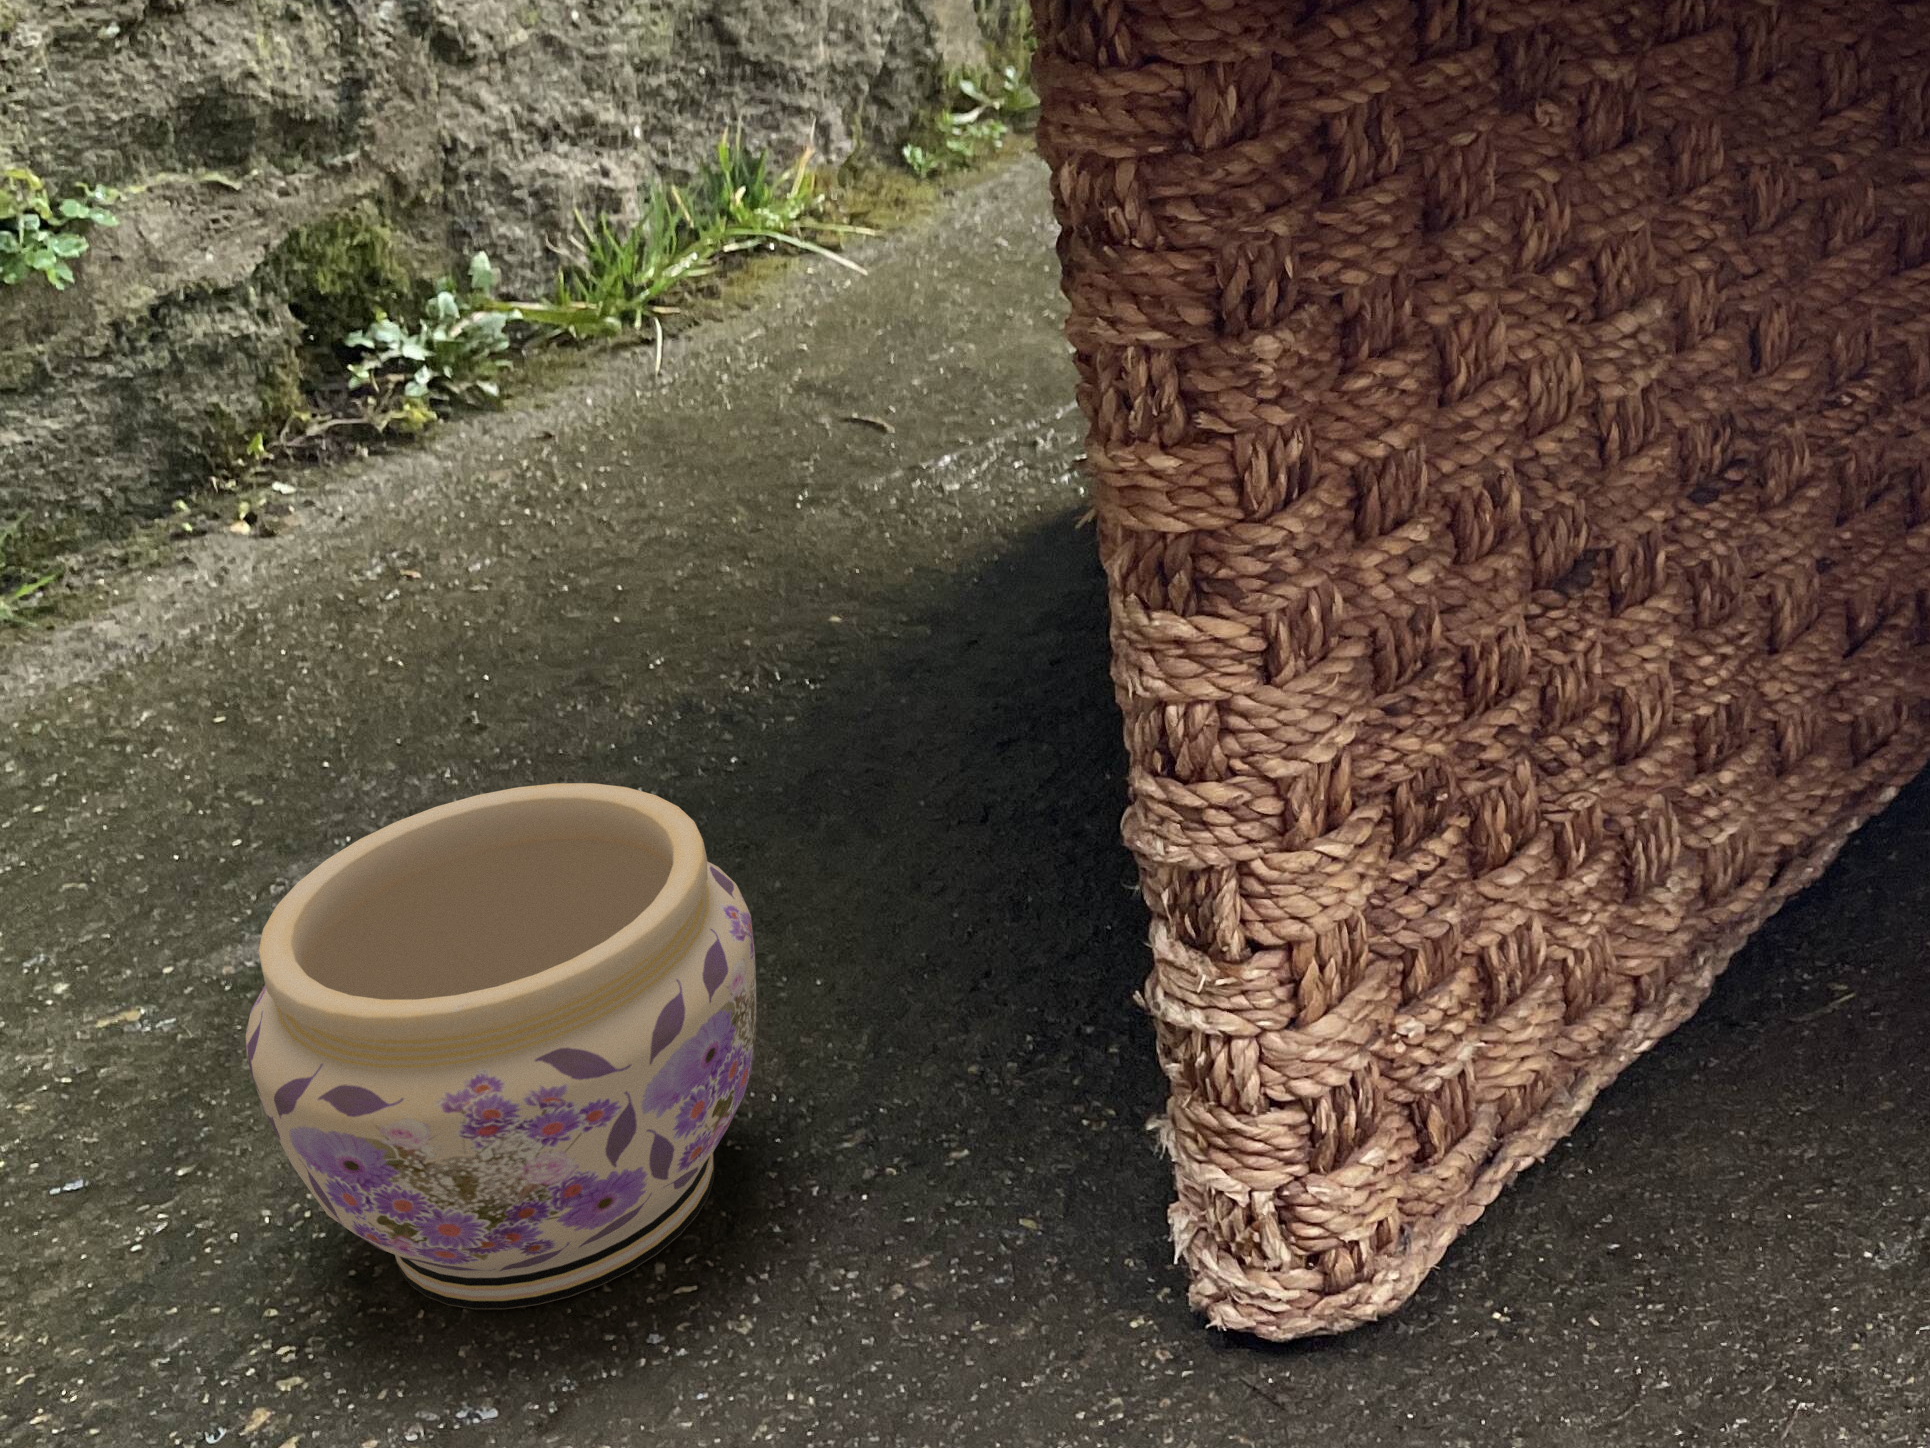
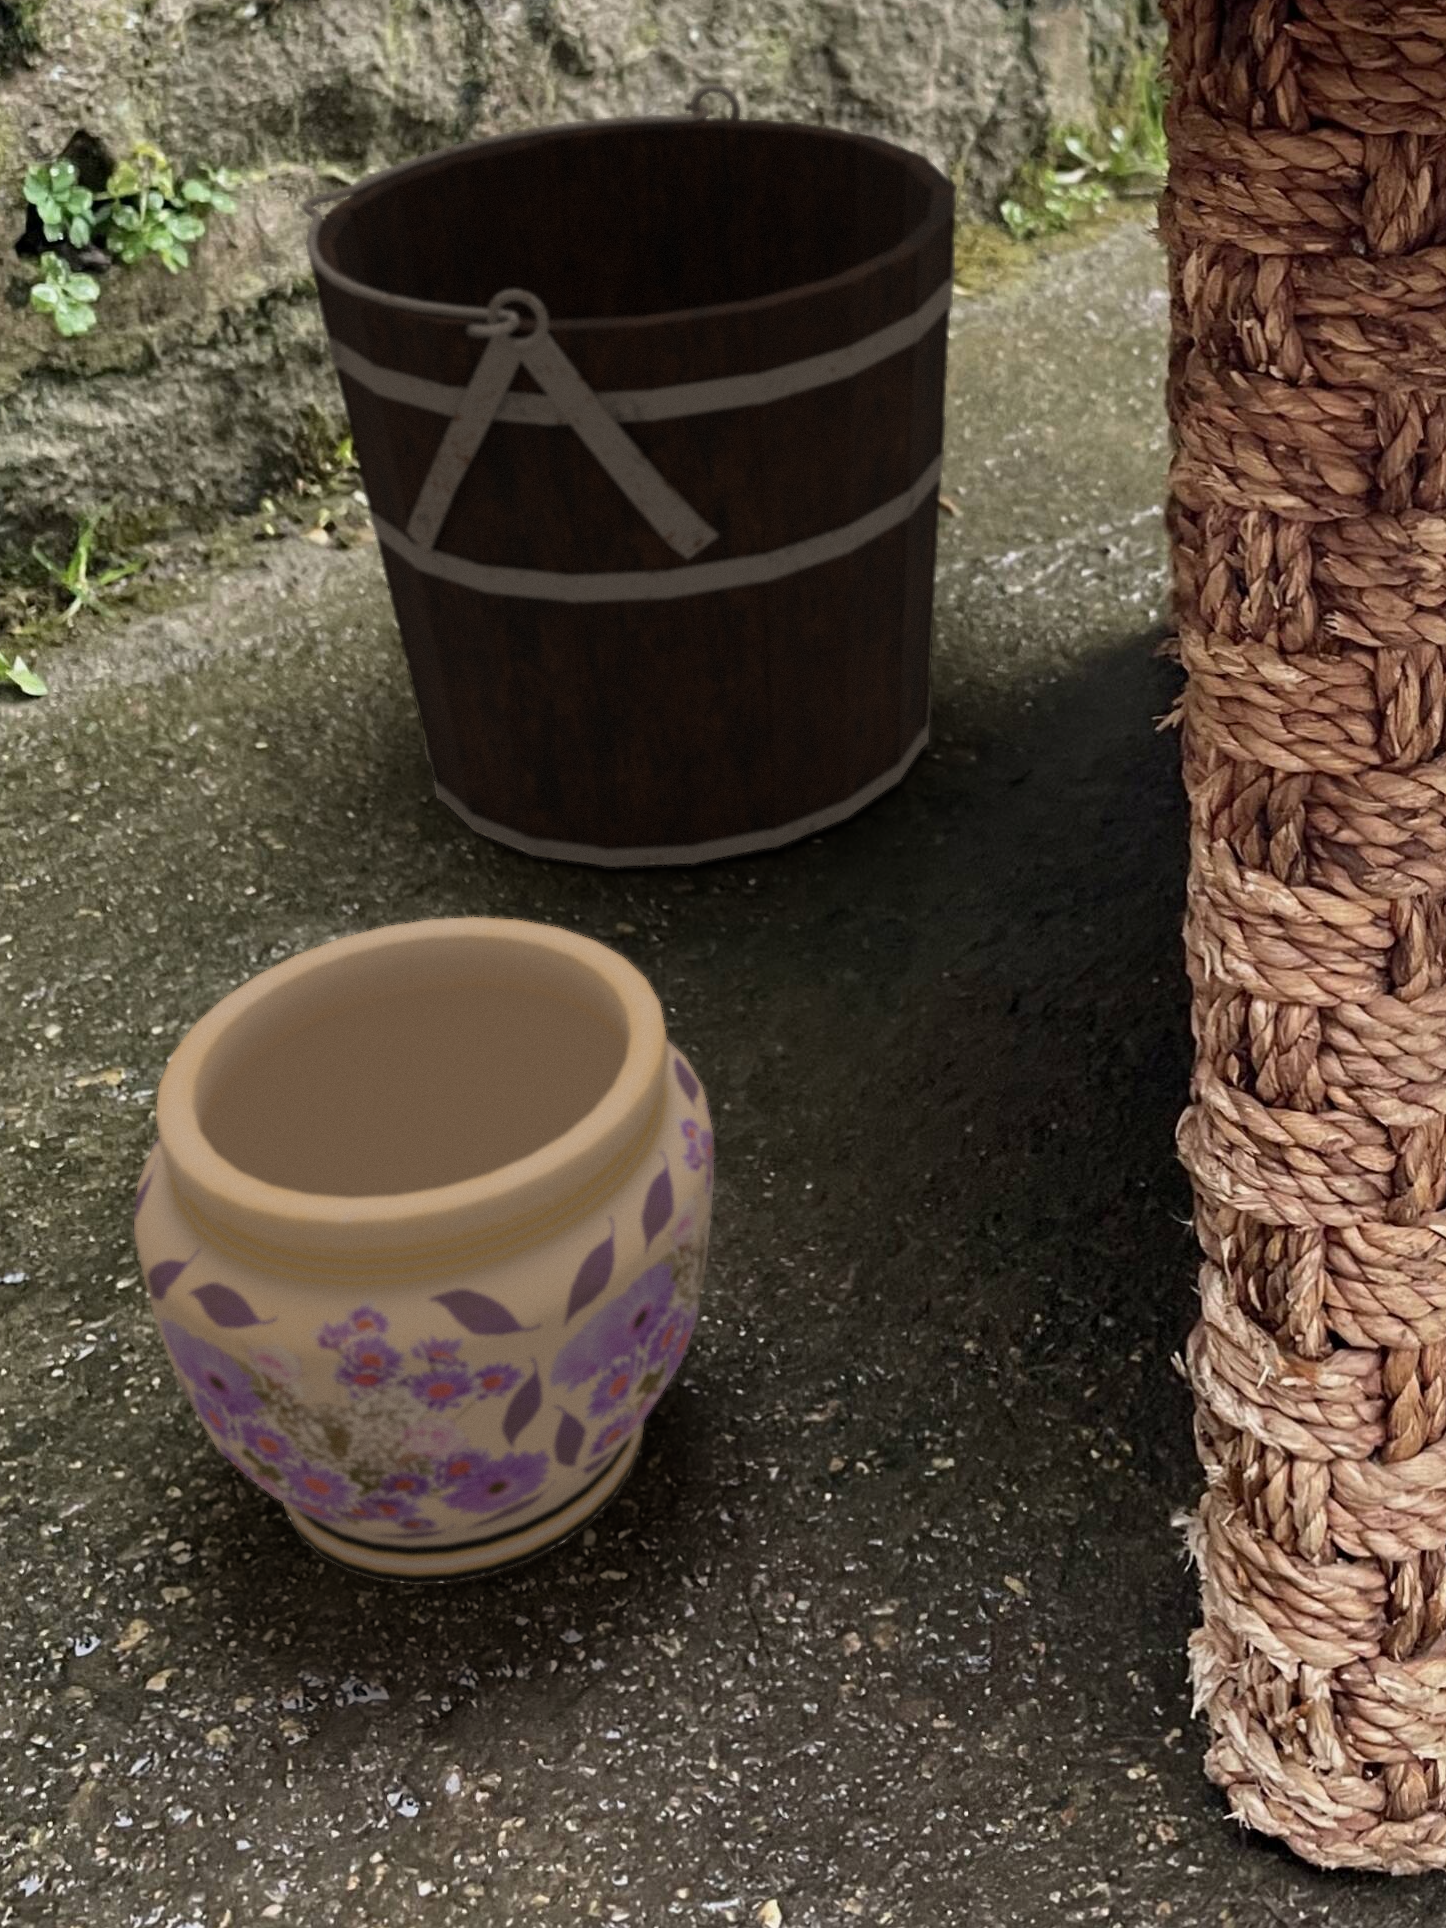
bucket: none [222,71,886,770] -> present [302,84,957,867]

